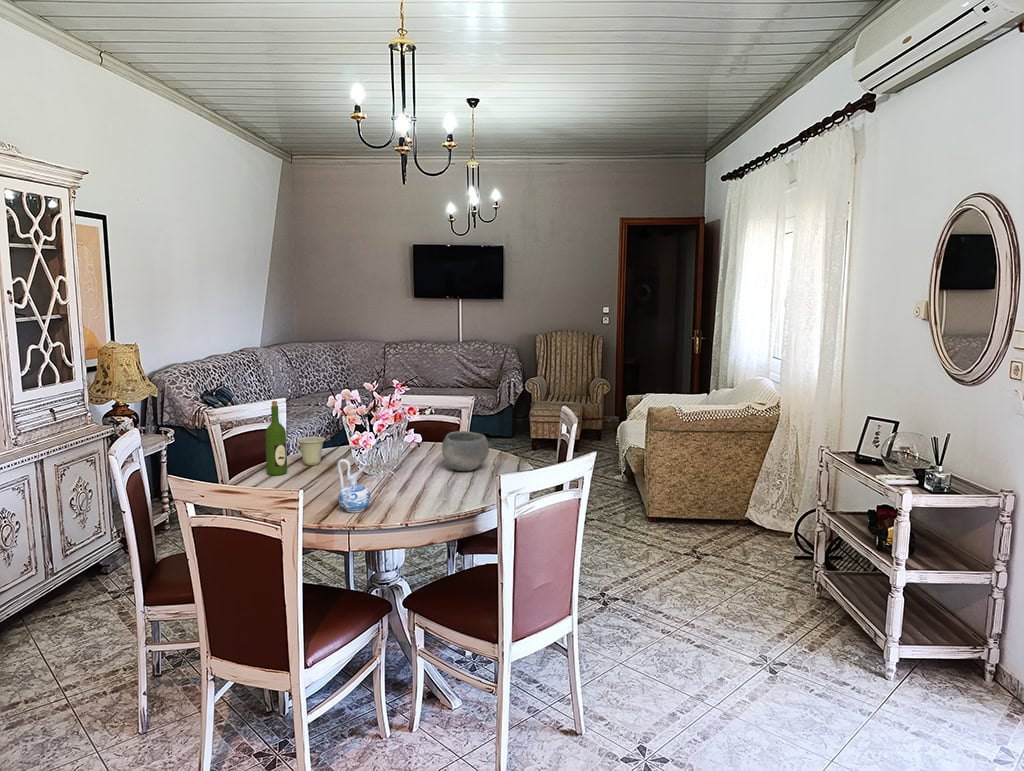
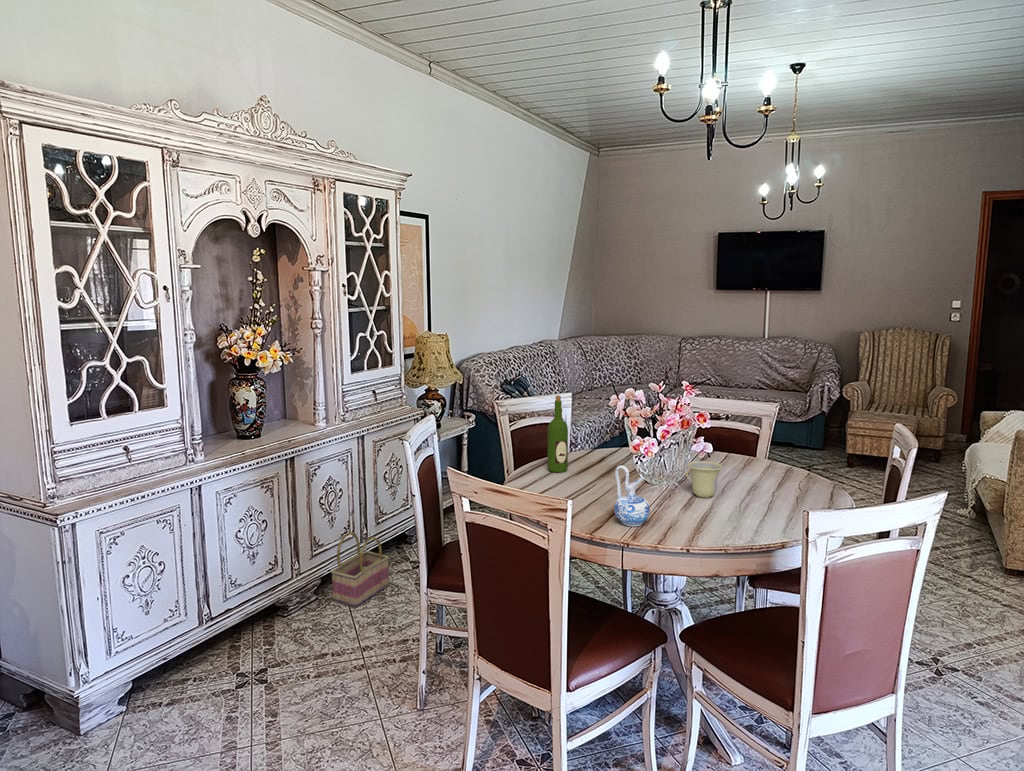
bowl: present [442,431,489,471] -> none [737,443,795,490]
cup: present [296,437,325,465] -> present [686,461,722,498]
basket: none [10,569,85,651] -> present [331,532,389,607]

